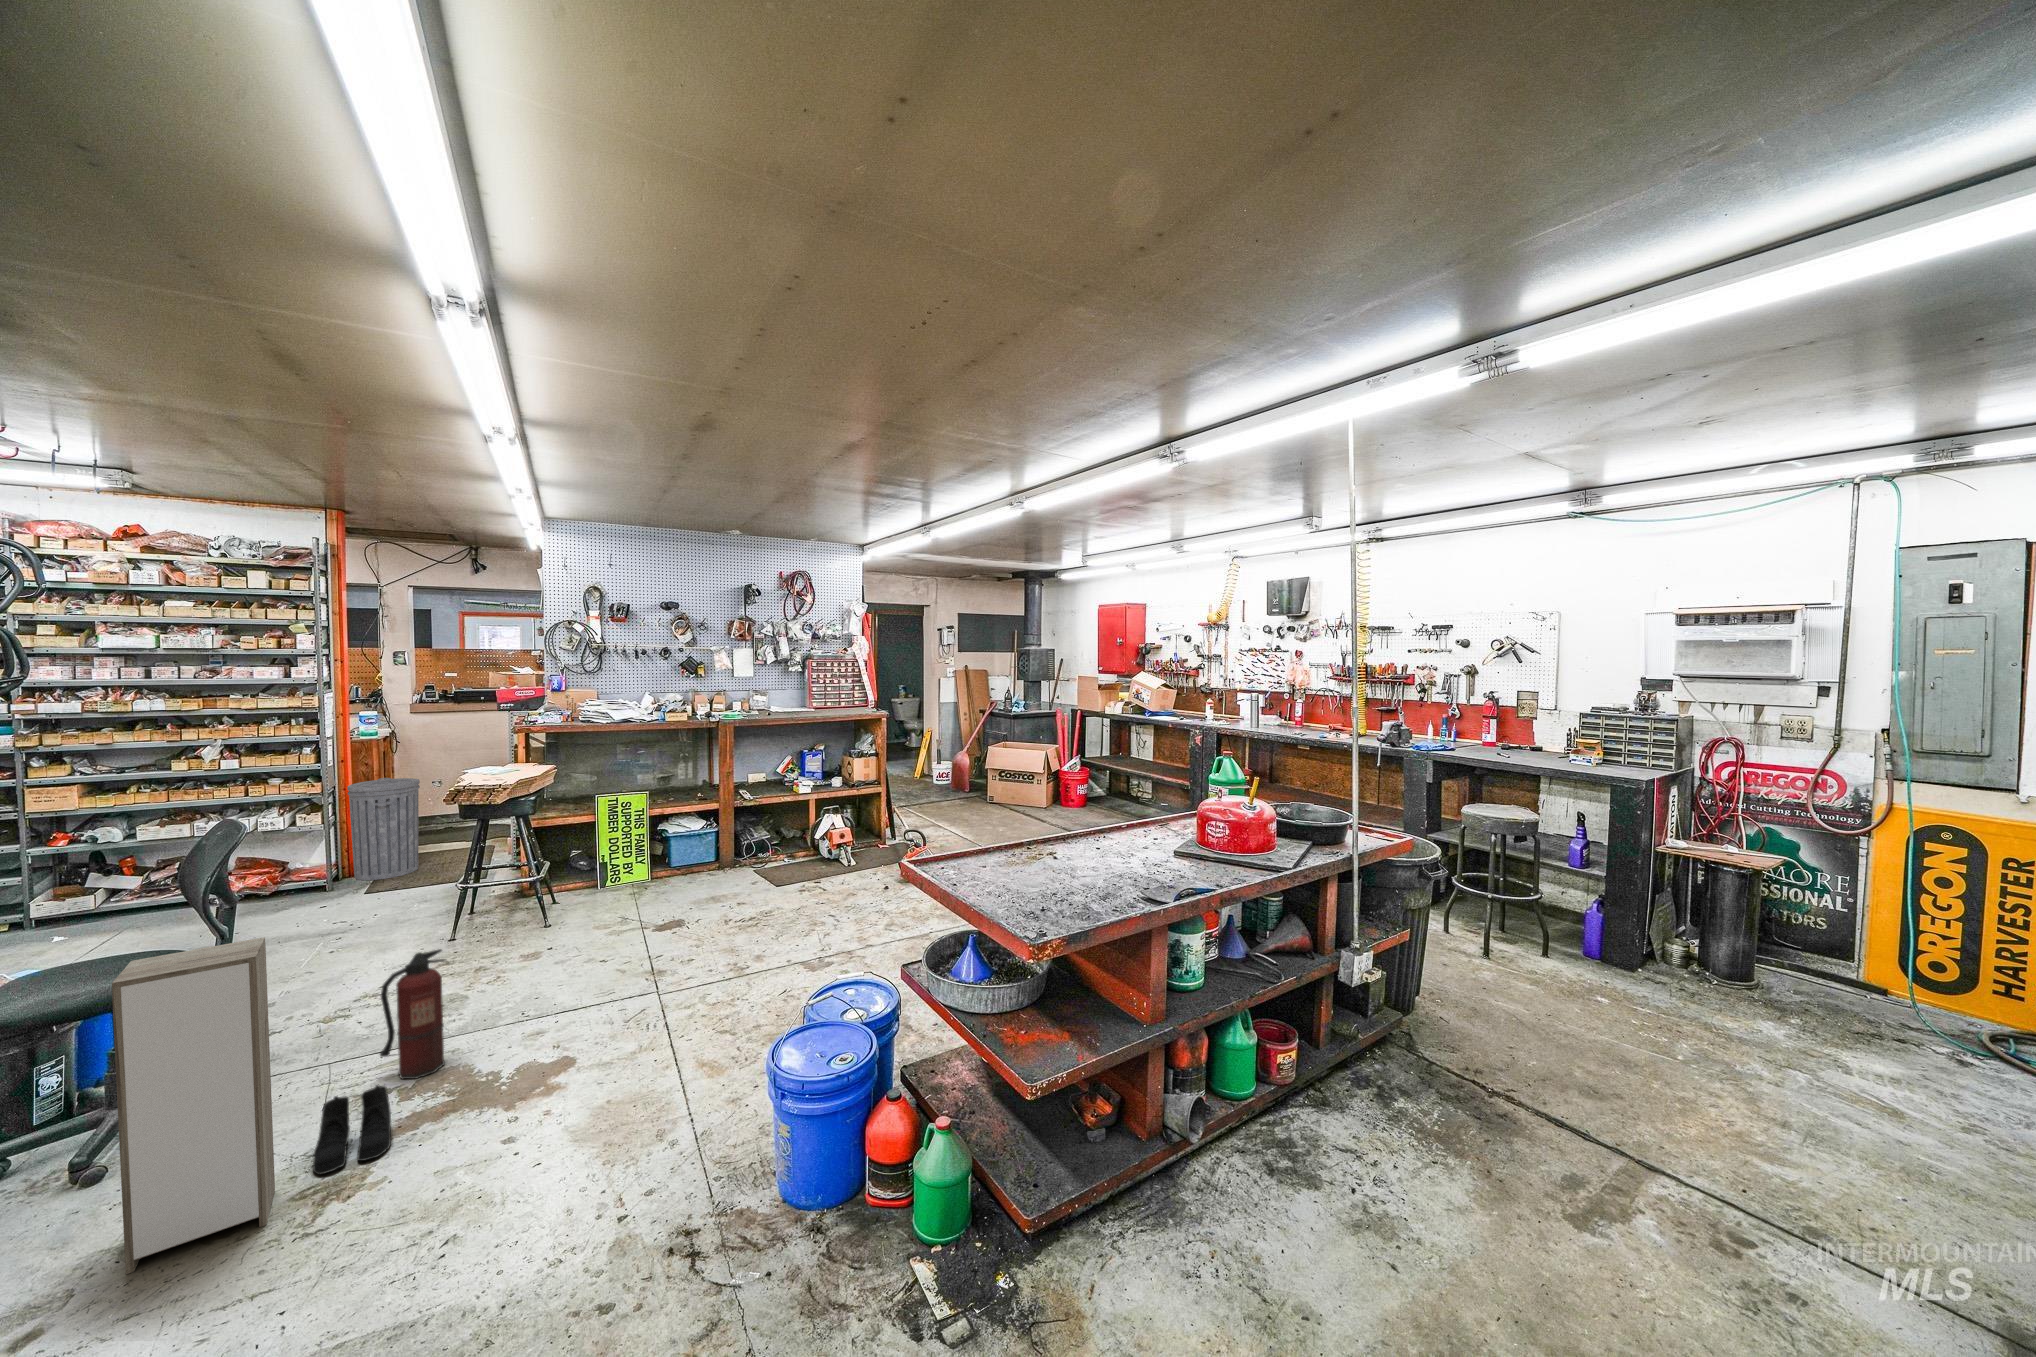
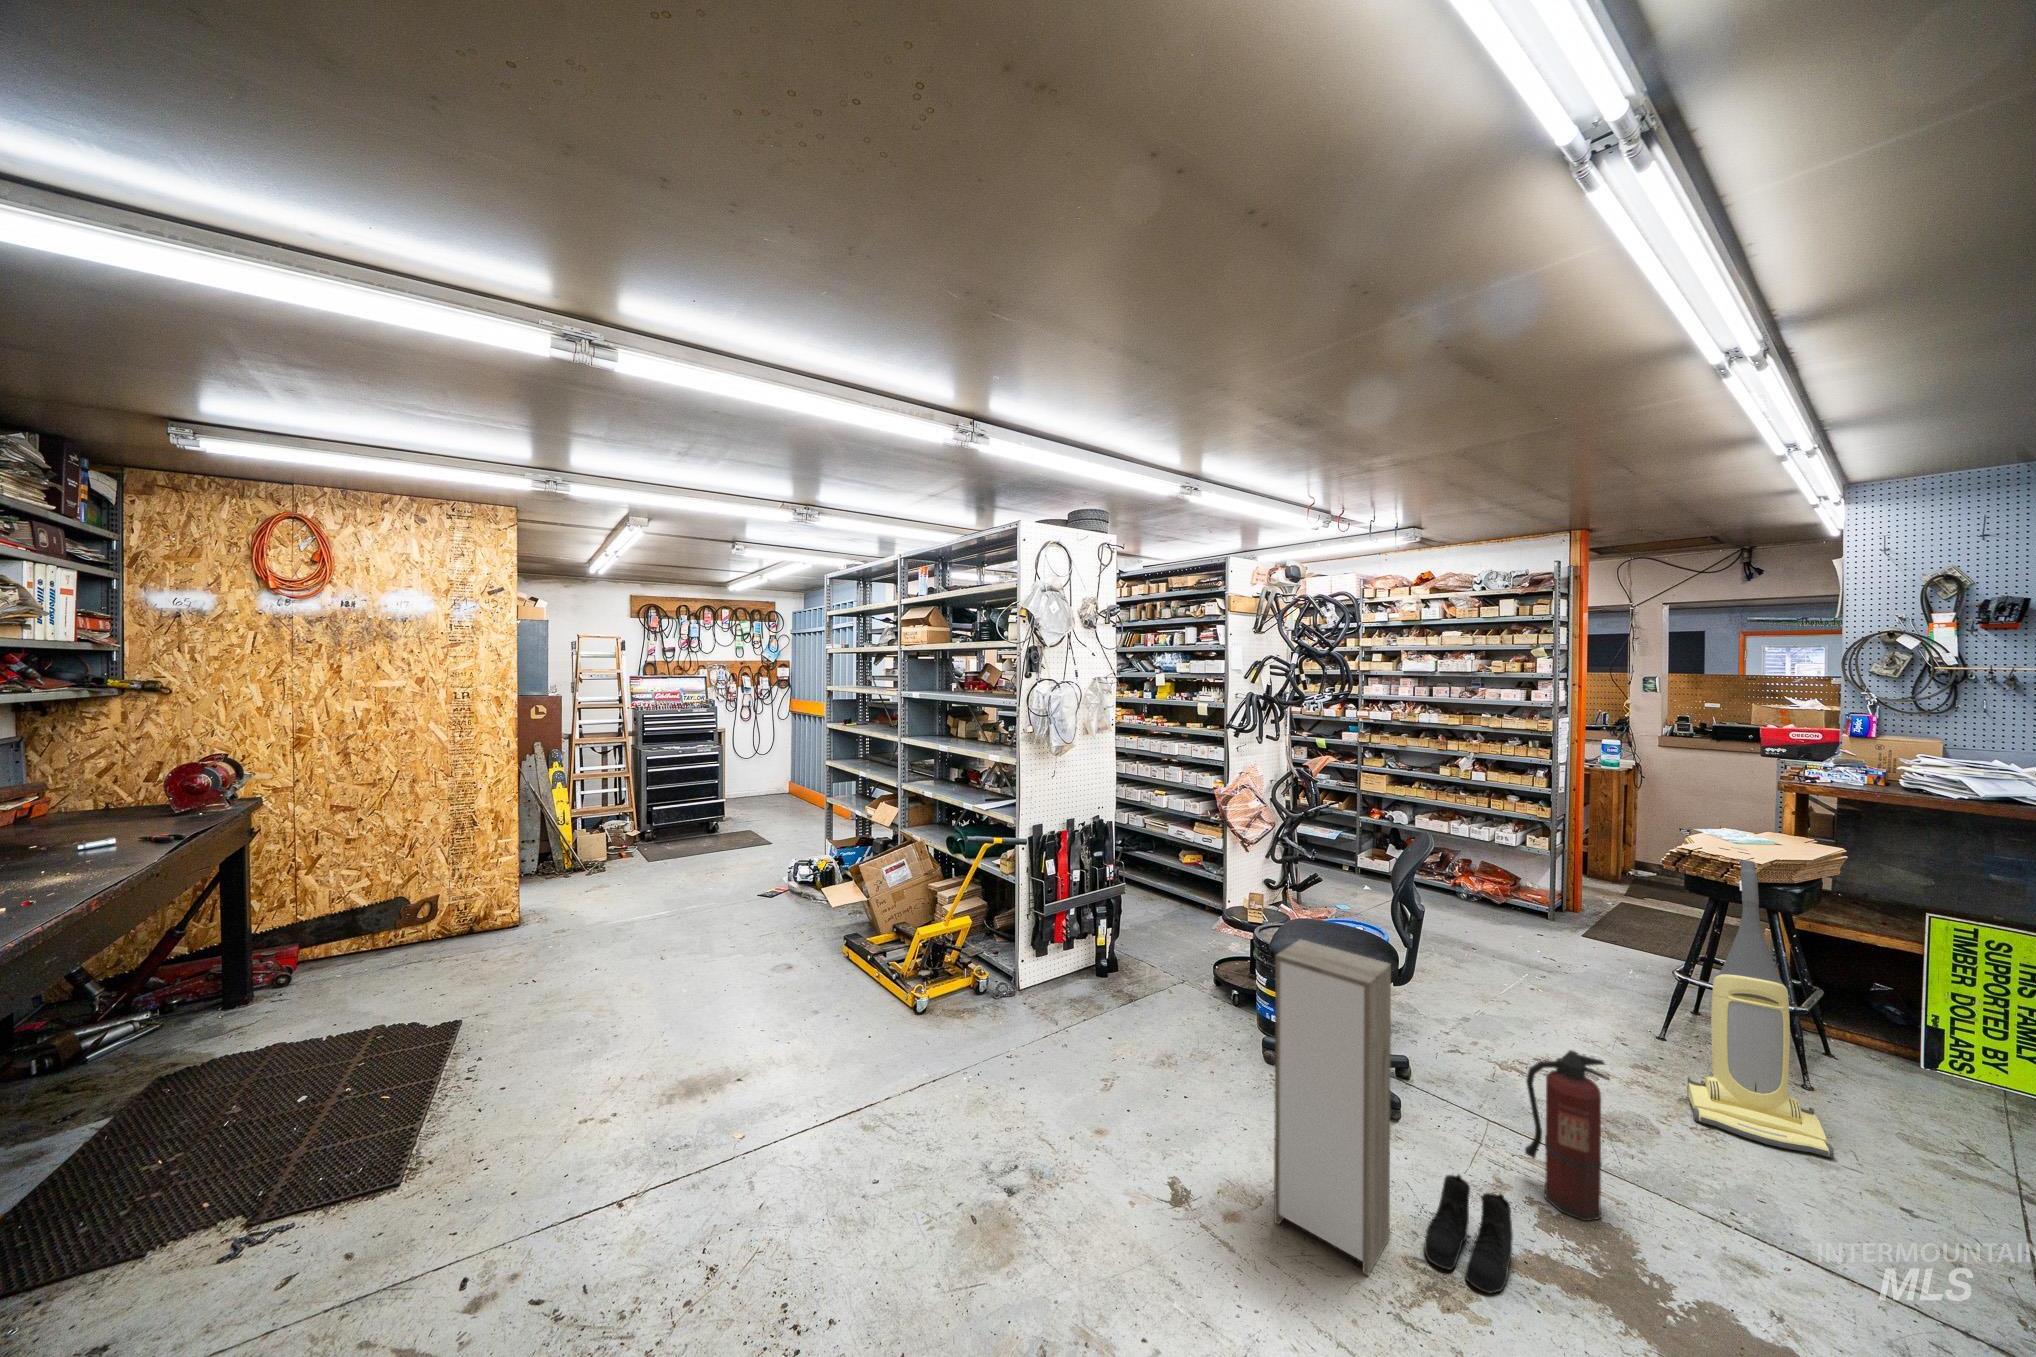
trash can: present [347,778,420,880] -> none [1575,813,1652,928]
vacuum cleaner: none [479,784,564,977] -> present [1687,860,1834,1158]

